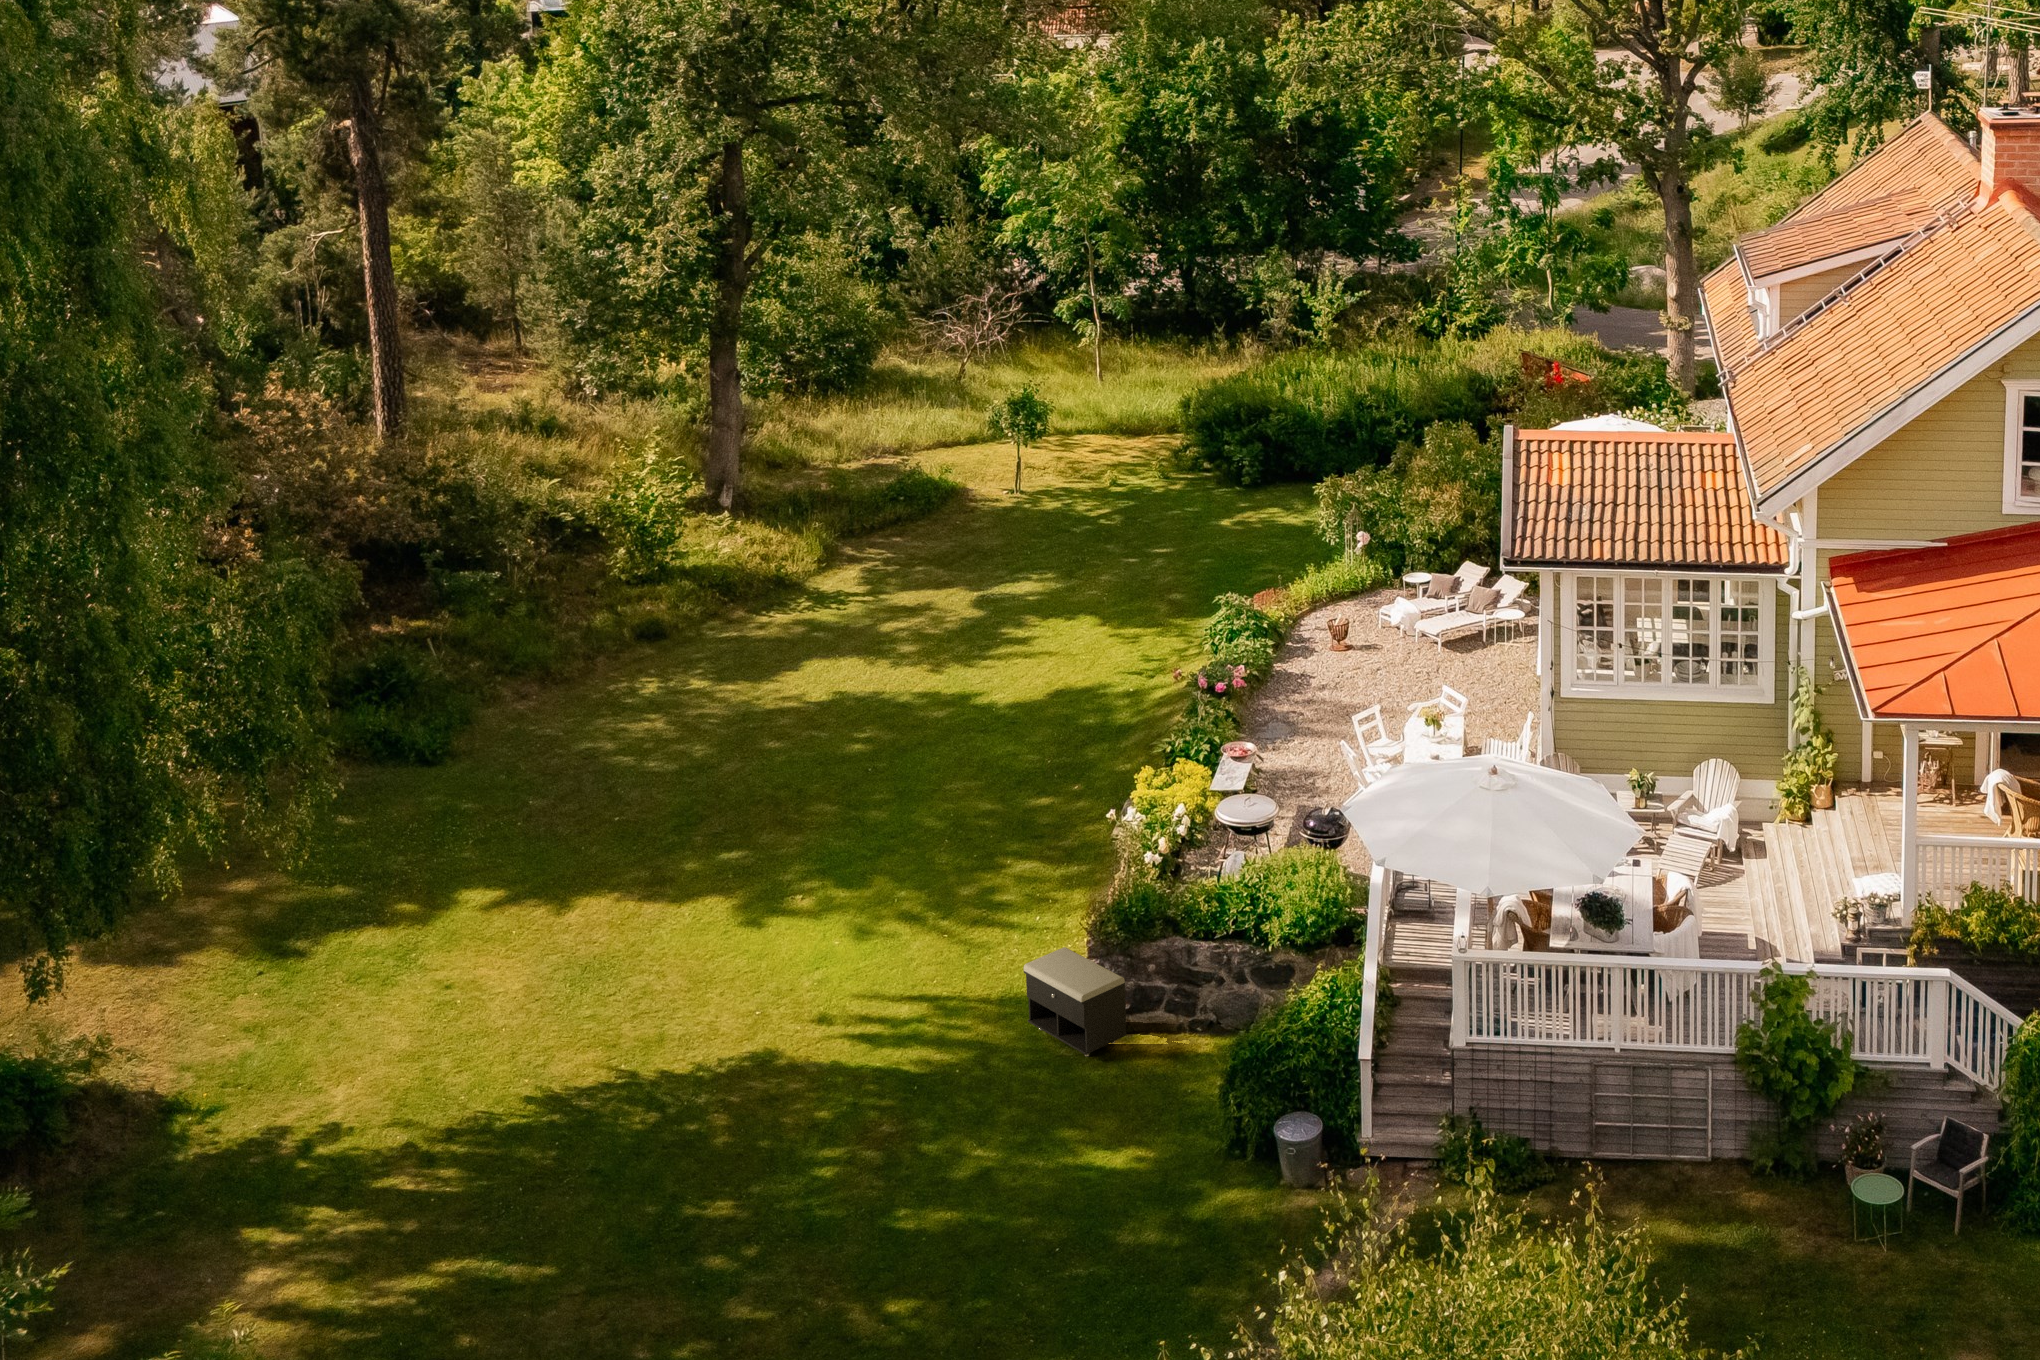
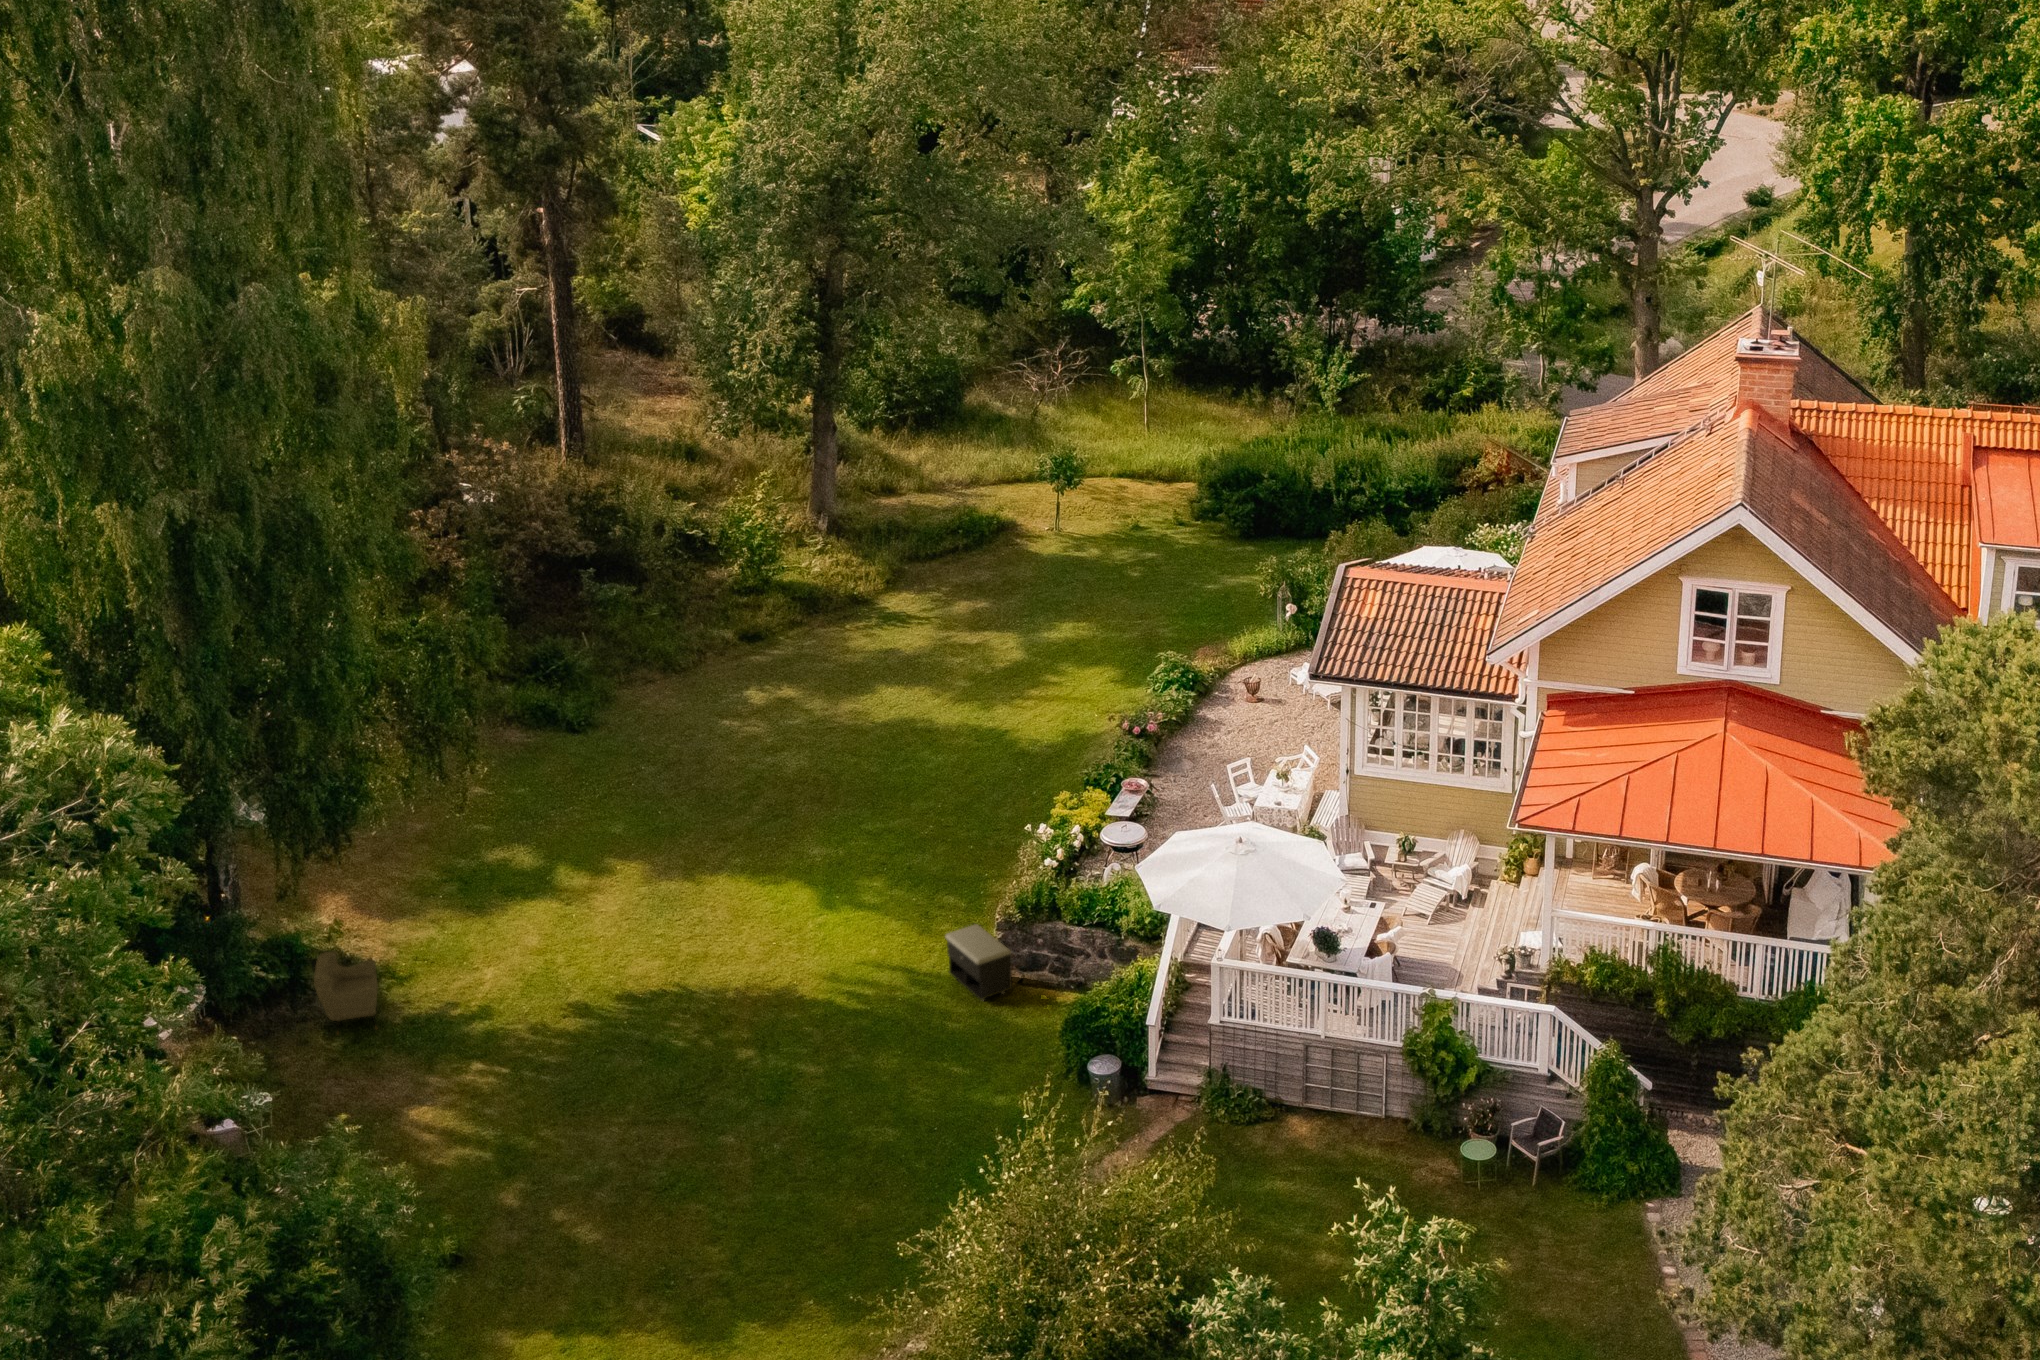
armchair: none [38,1080,146,1212] -> present [314,952,378,1033]

